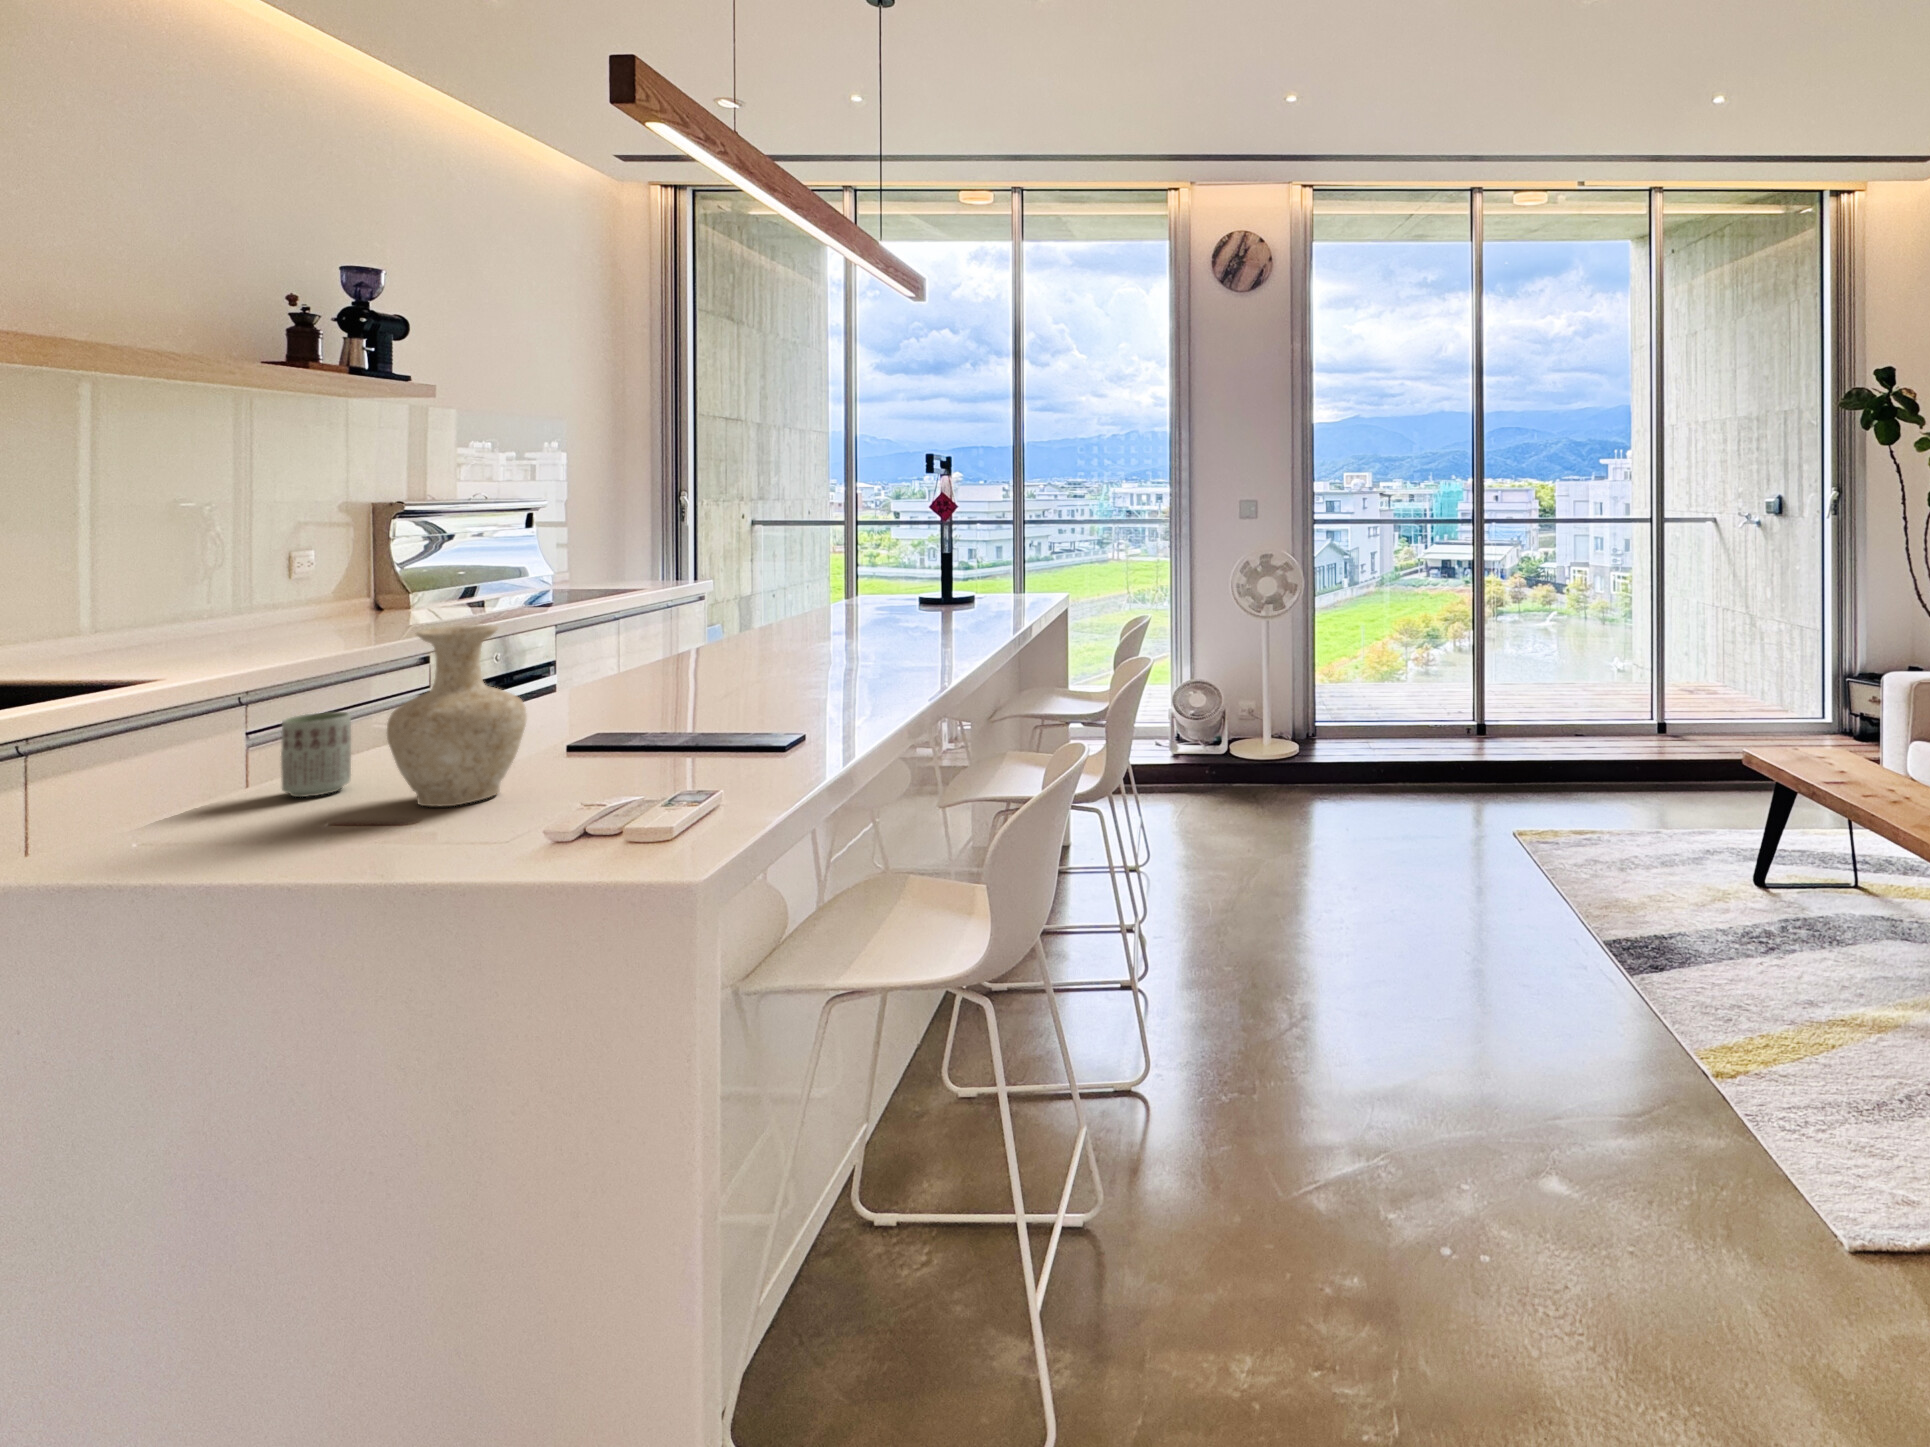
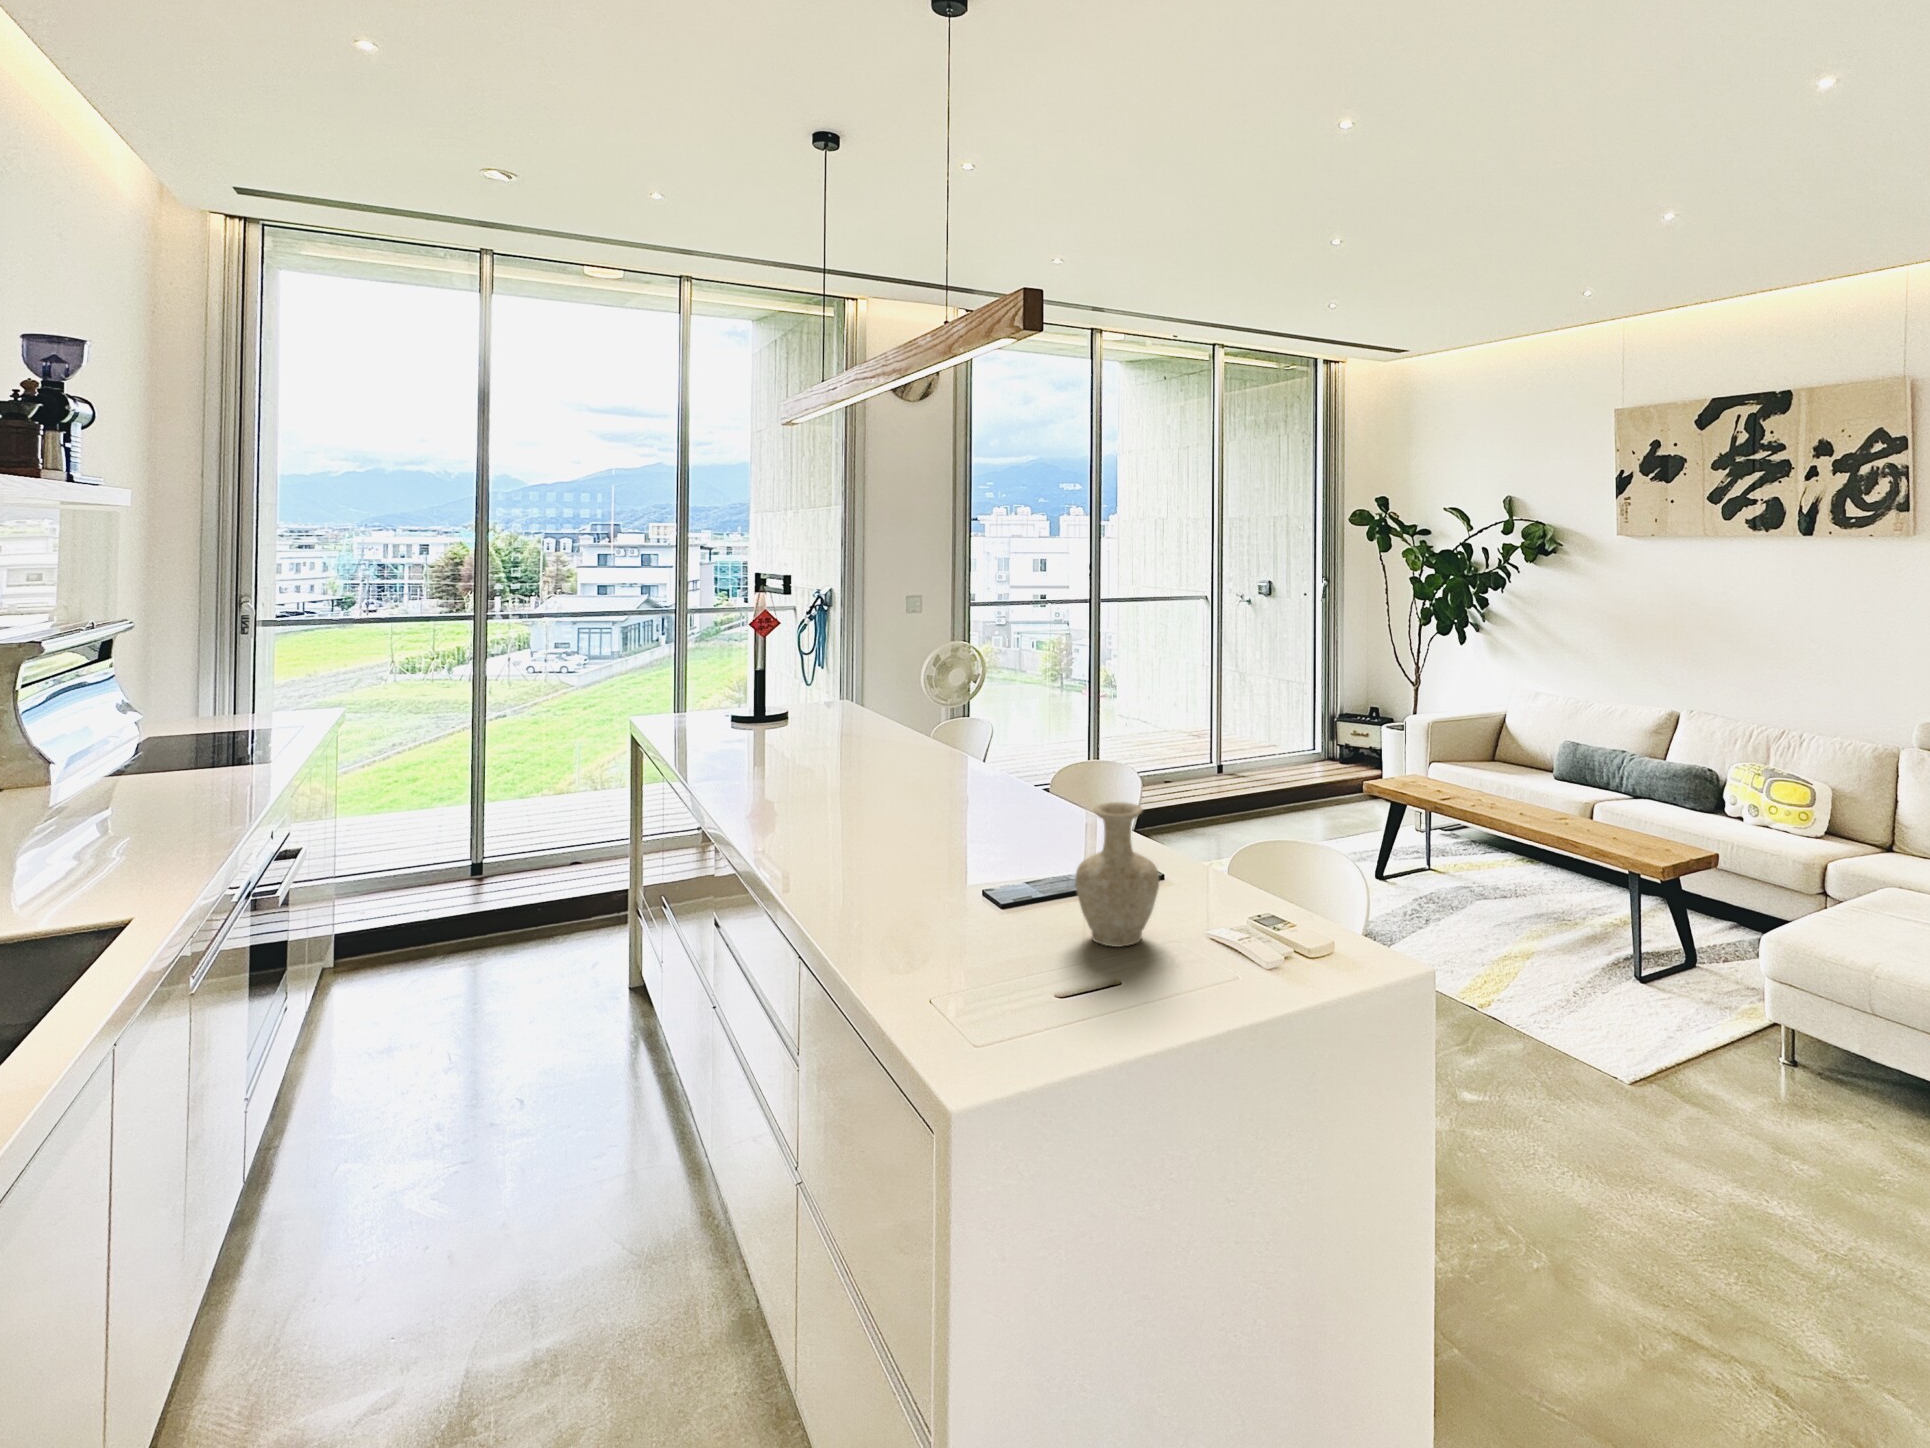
cup: present [281,712,351,797] -> none [981,886,1023,960]

